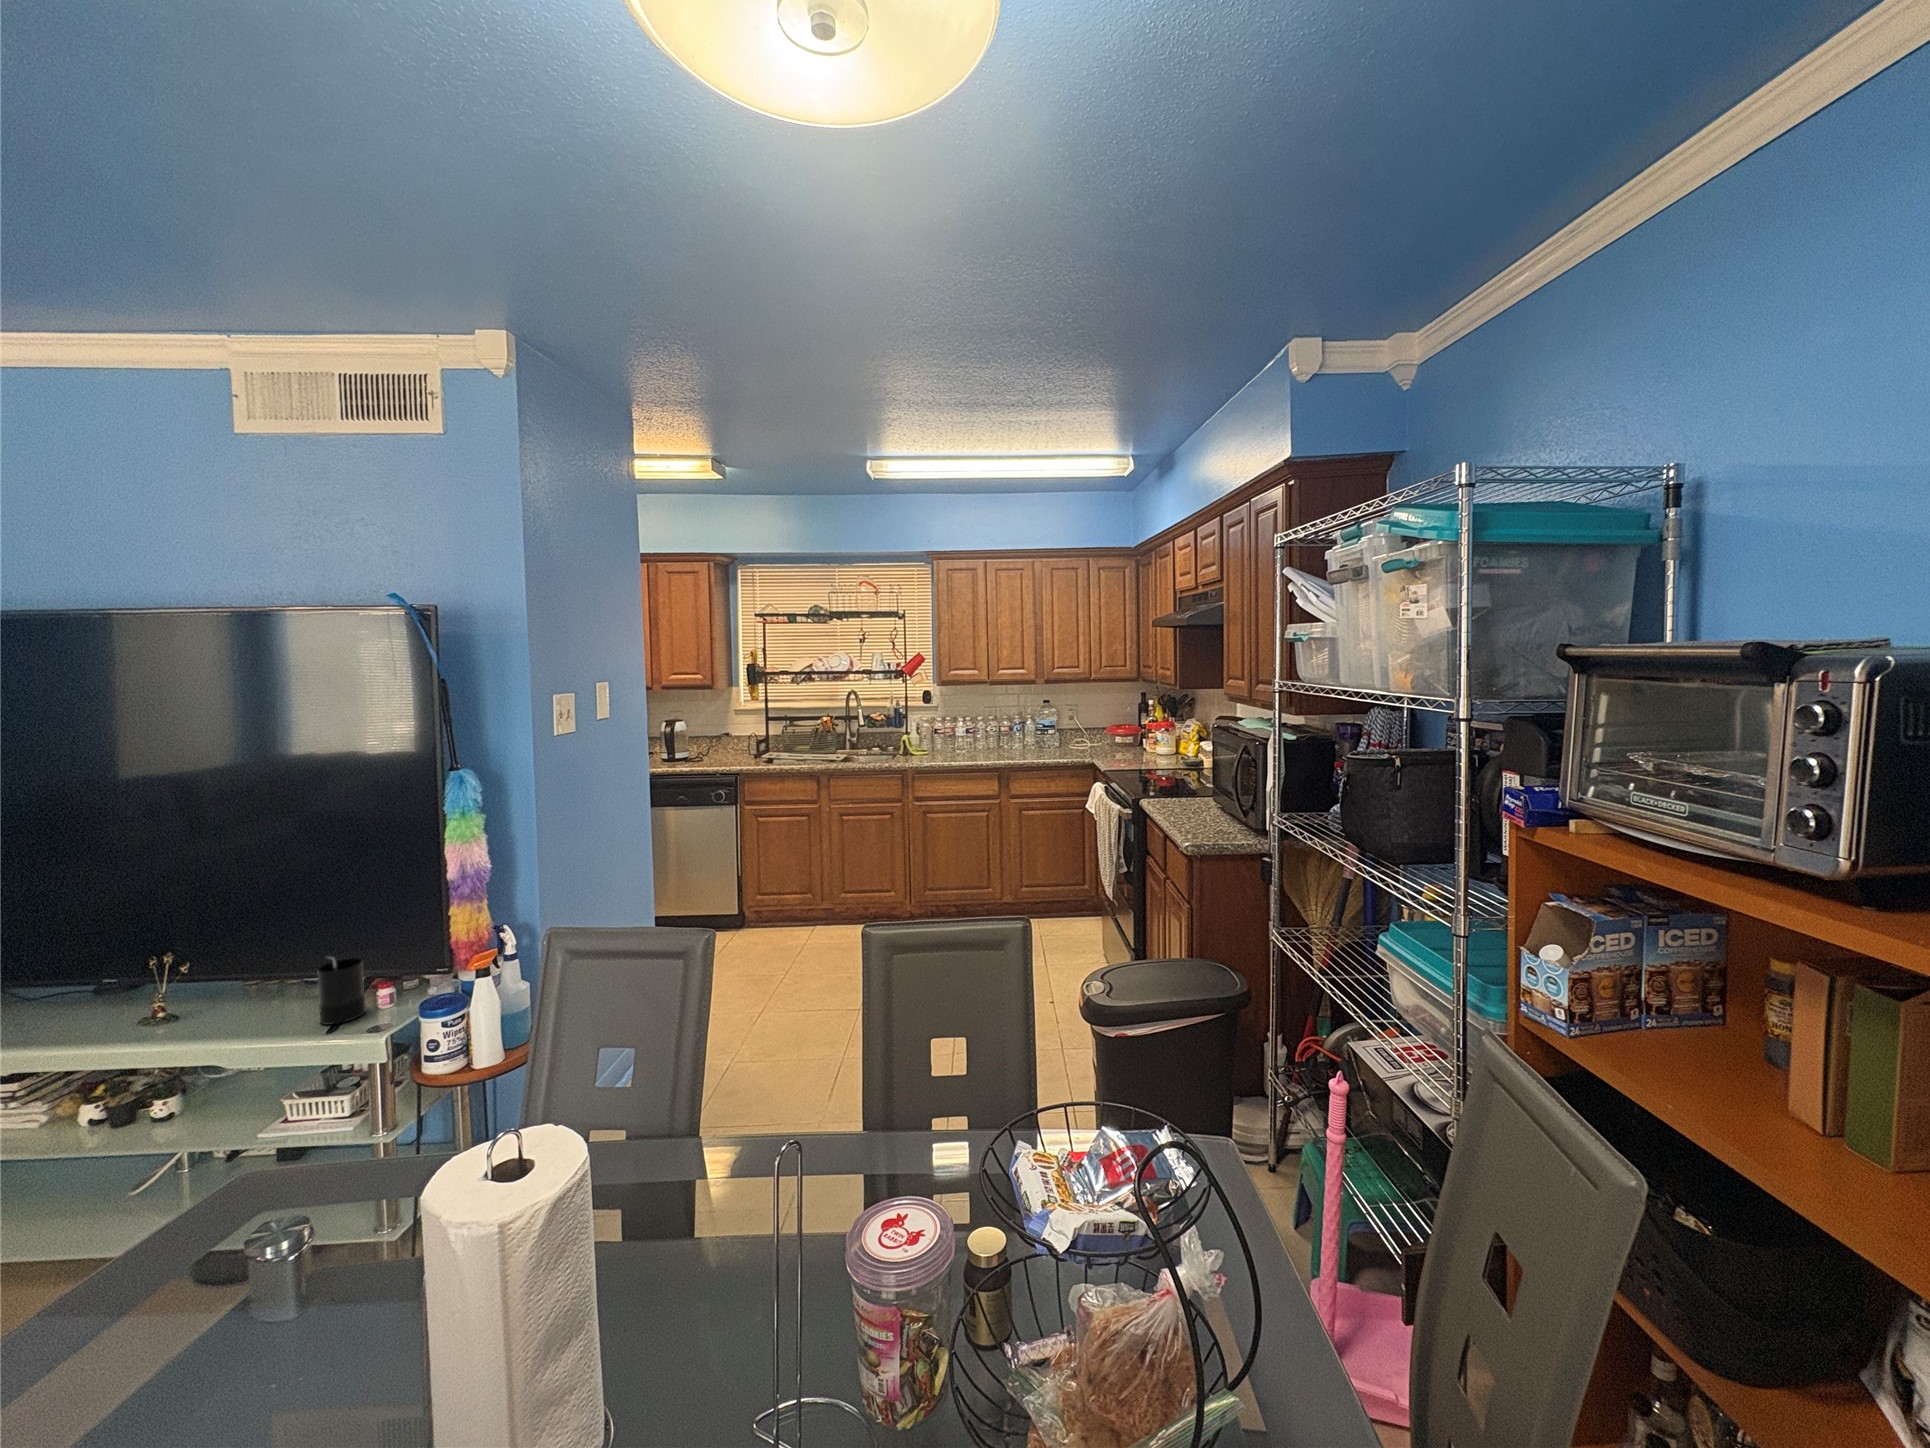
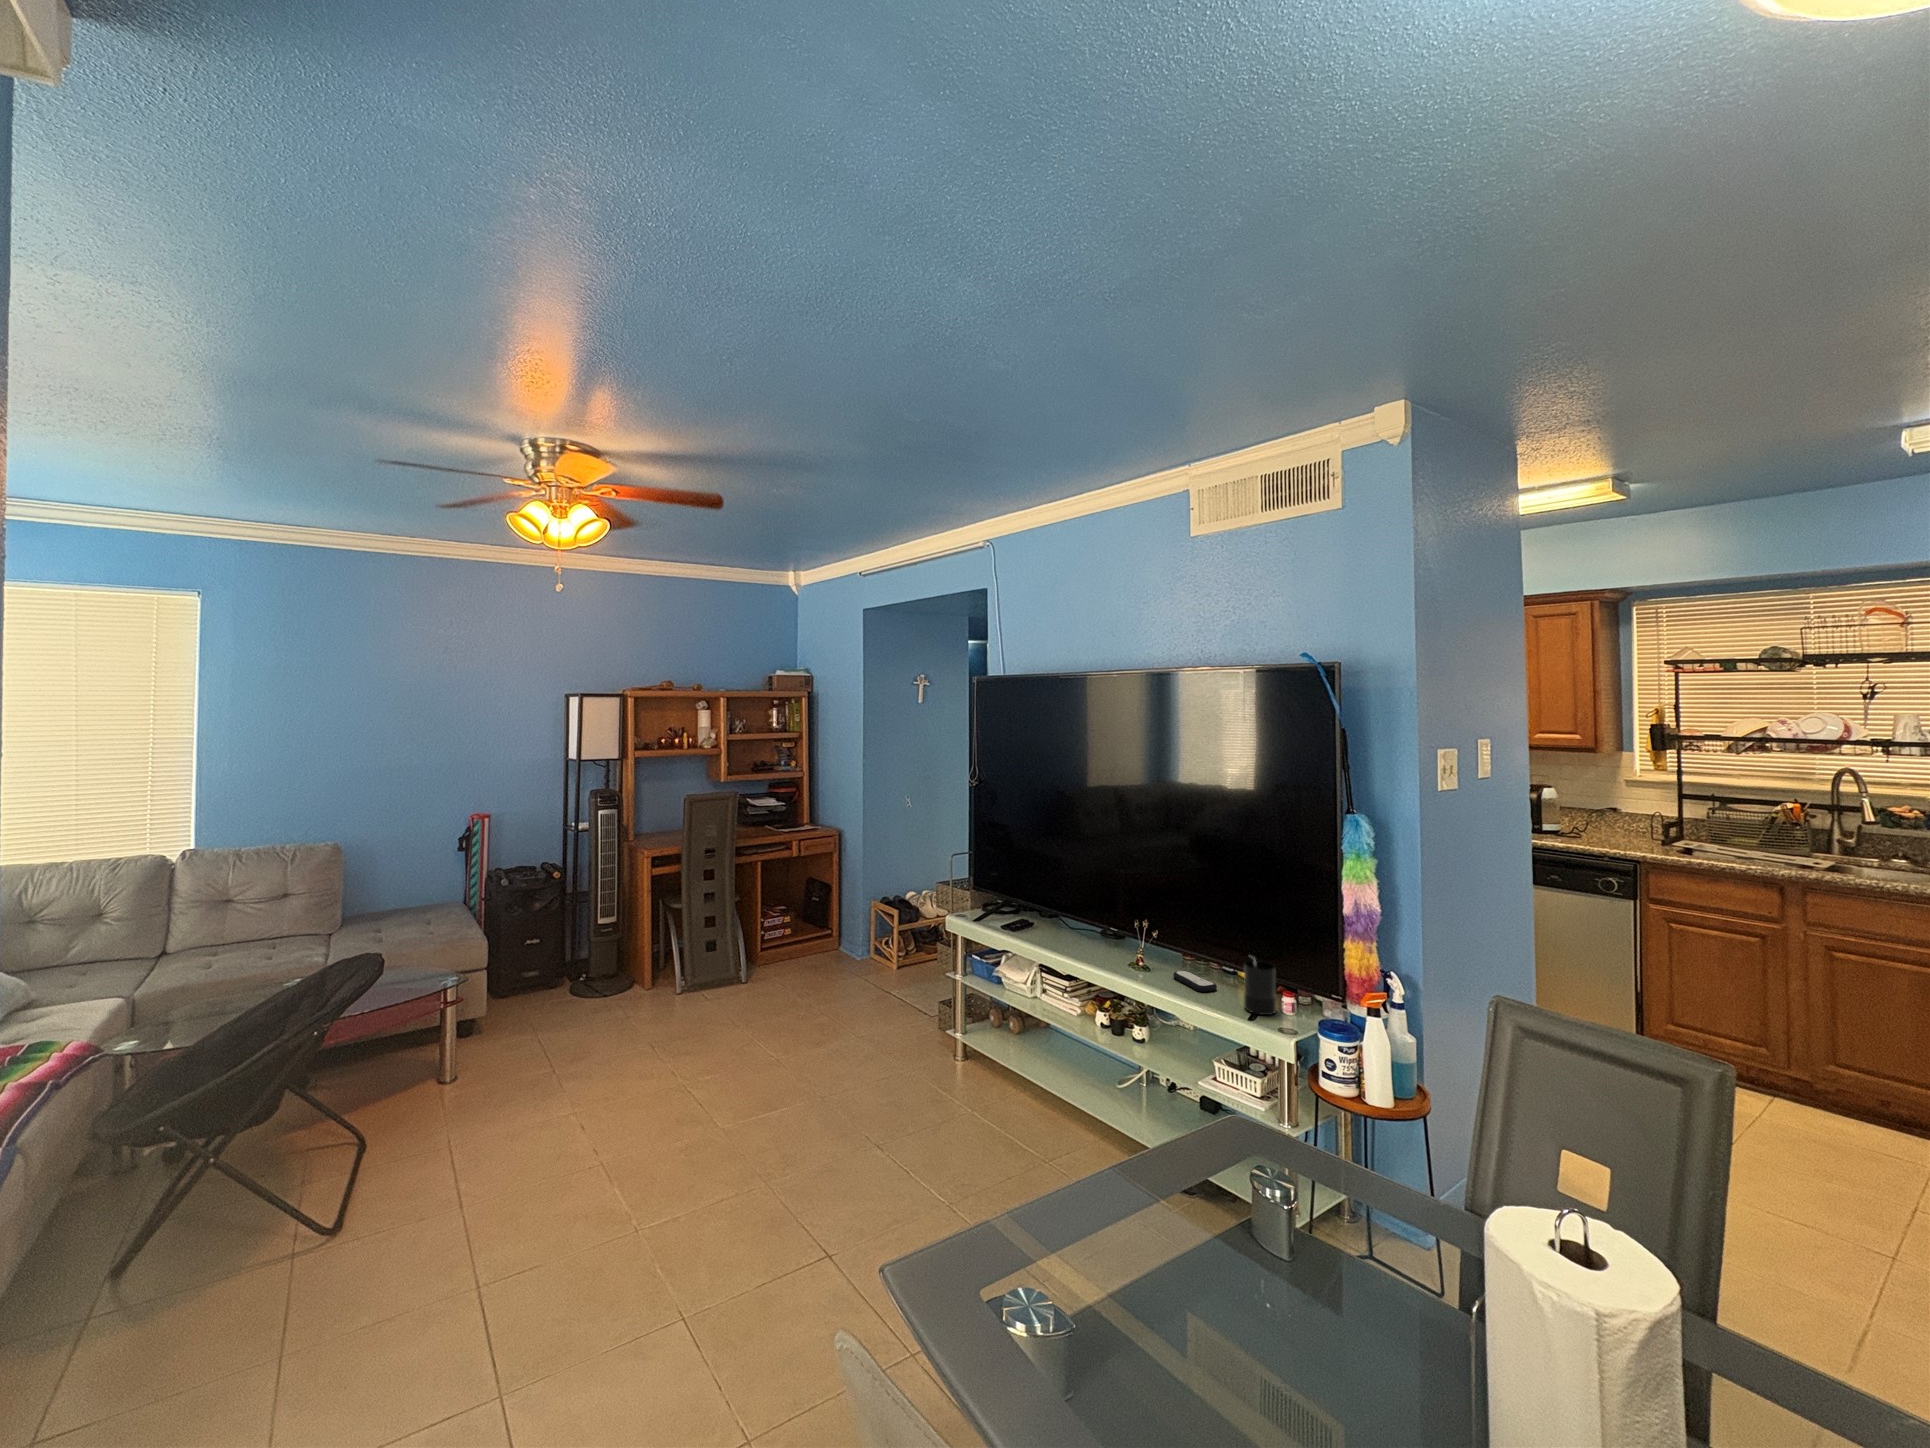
remote control: none [213,1001,283,1023] -> present [1173,971,1217,992]

